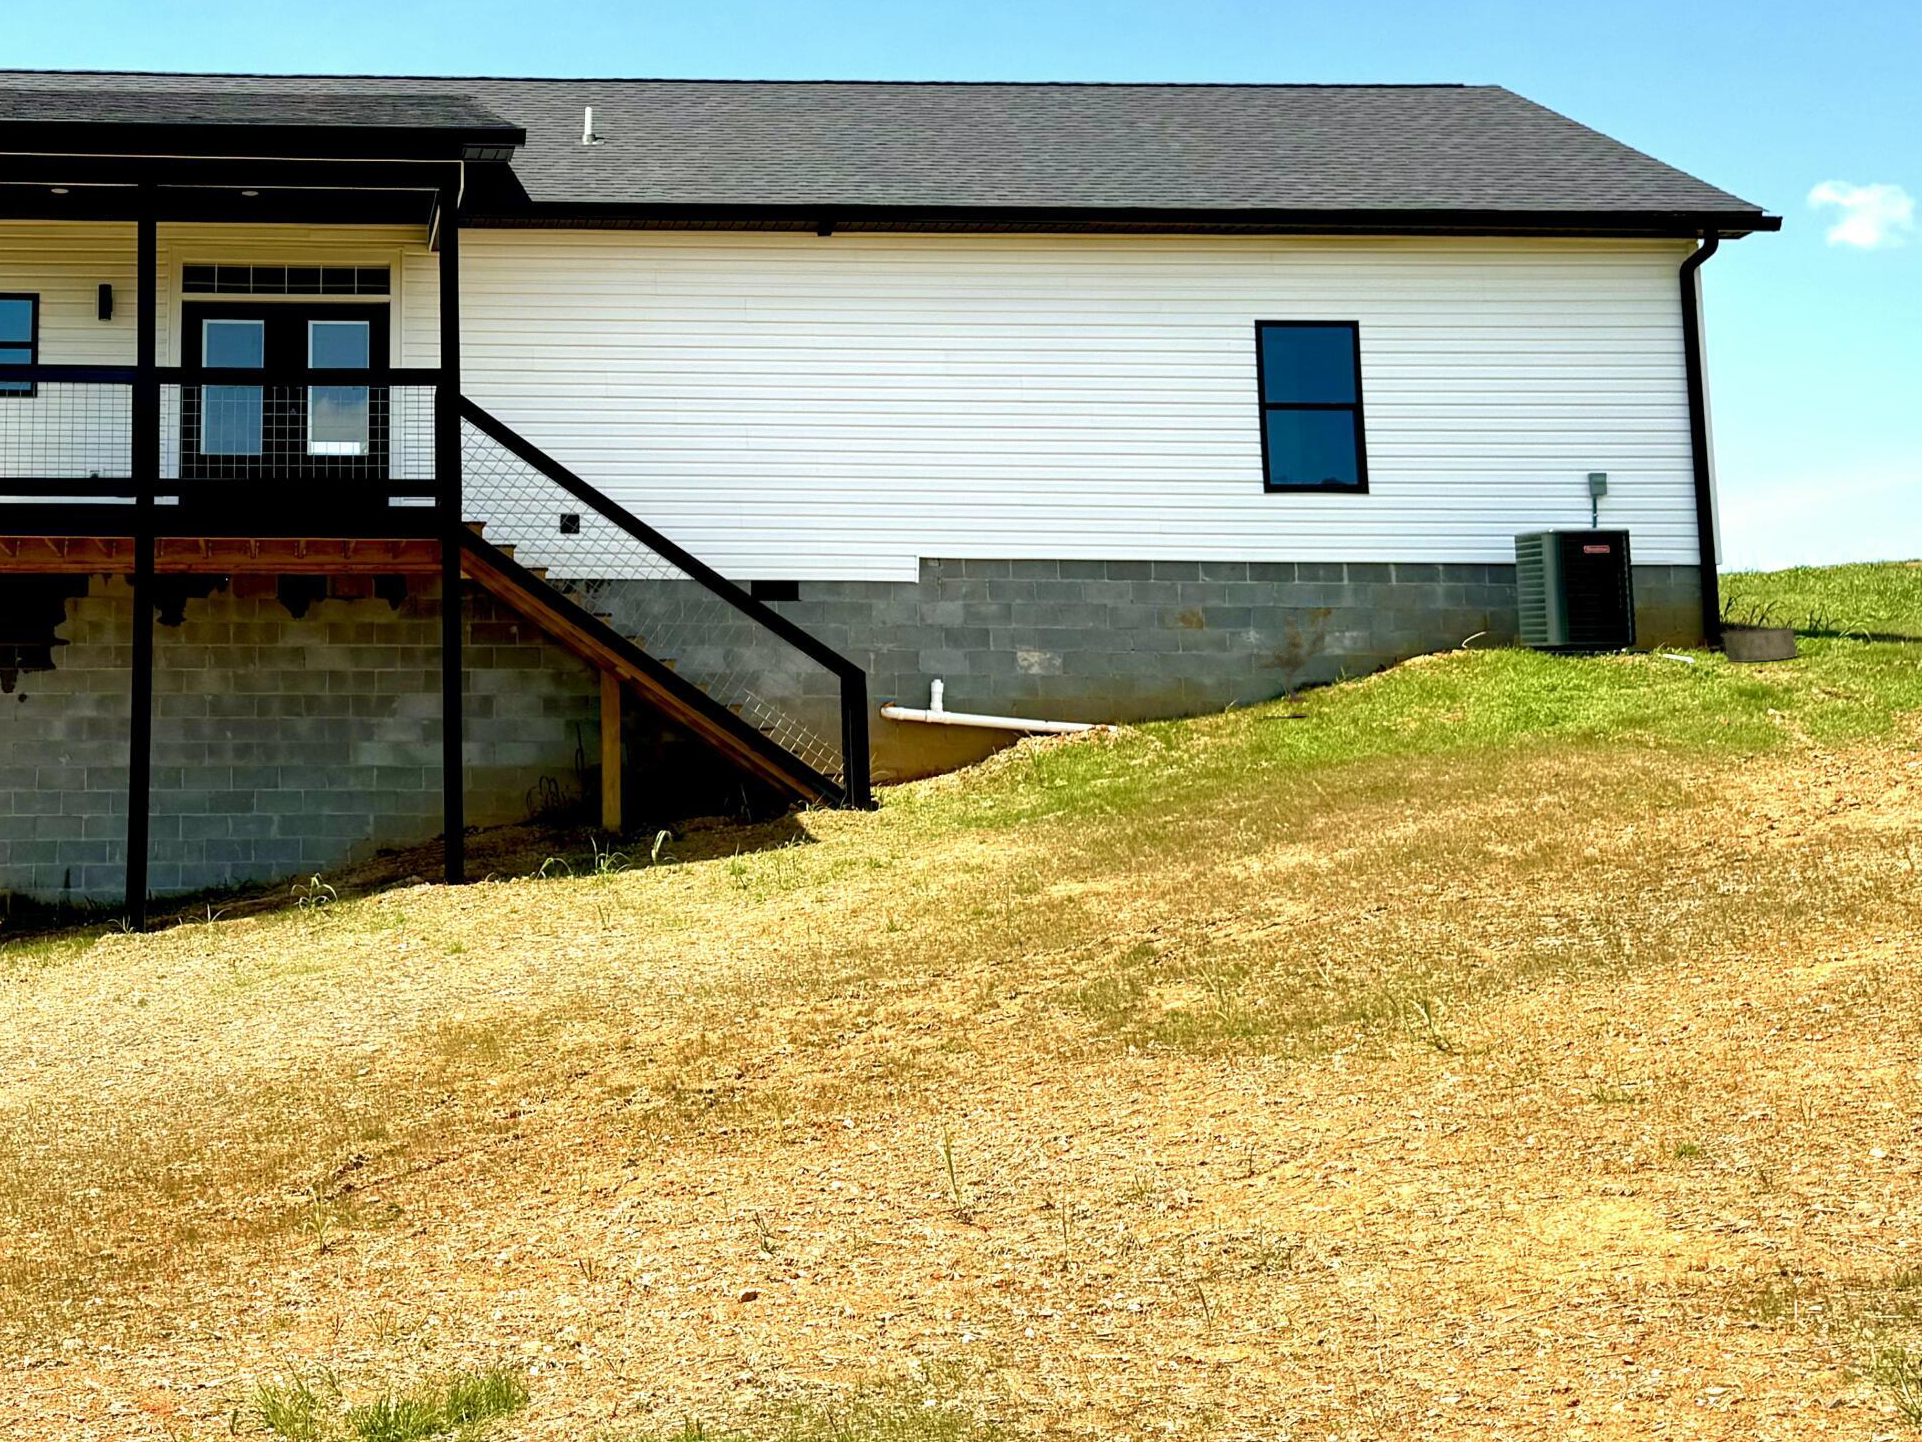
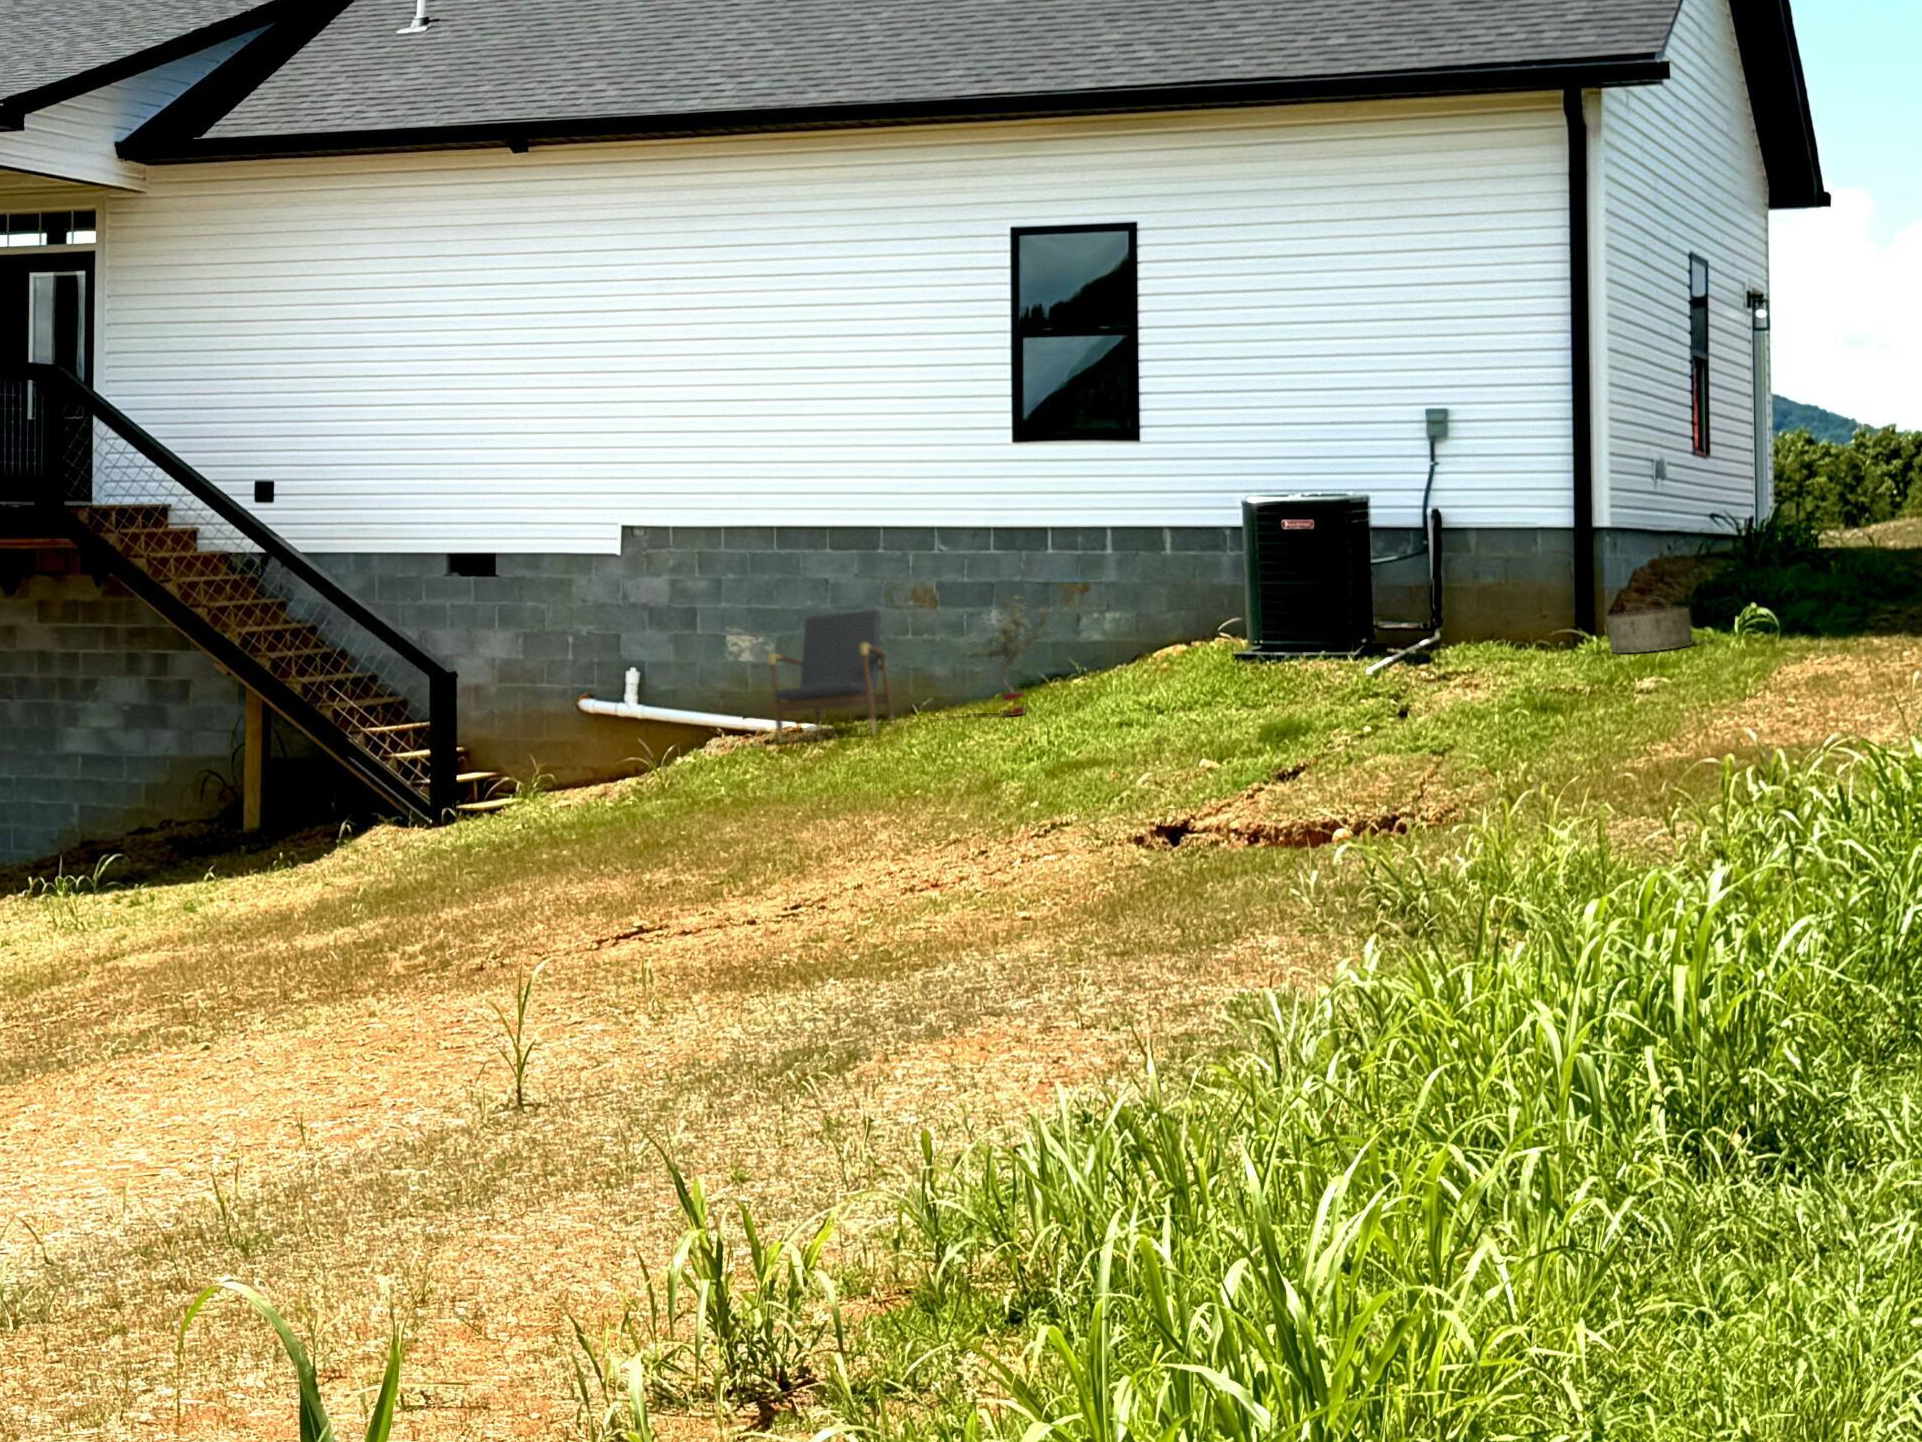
lounge chair: none [1094,630,1210,742] -> present [768,609,894,741]

